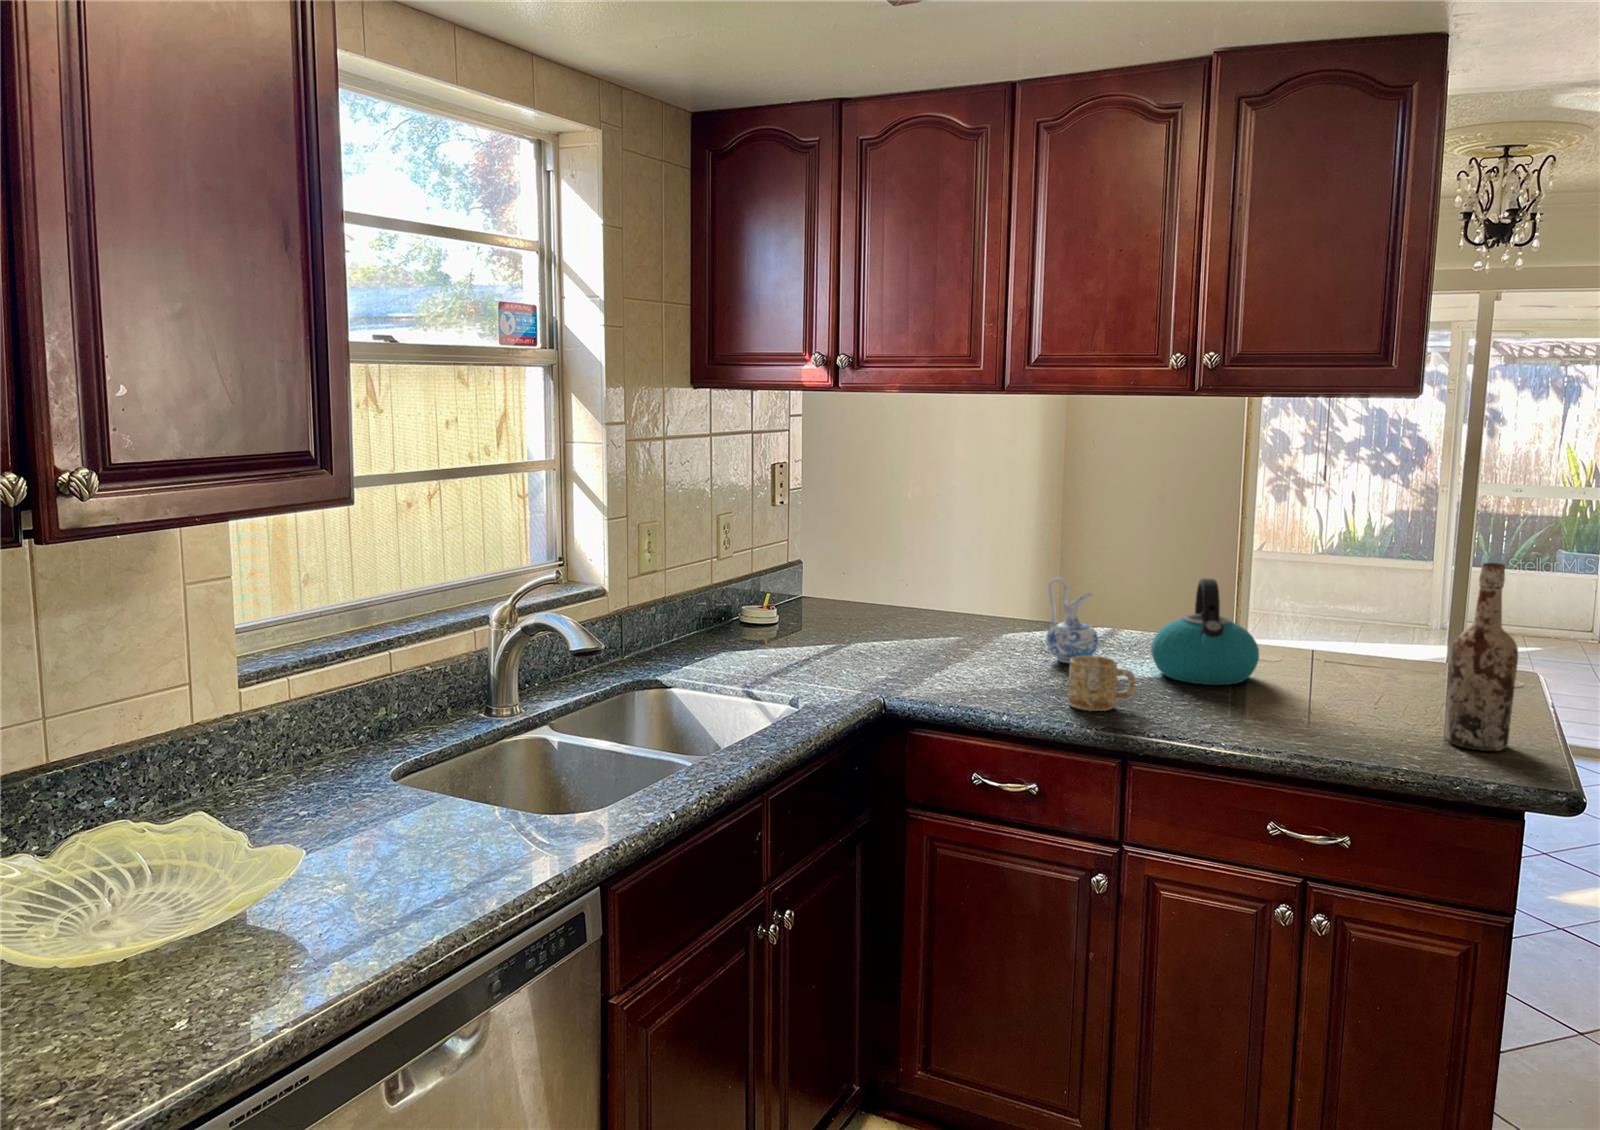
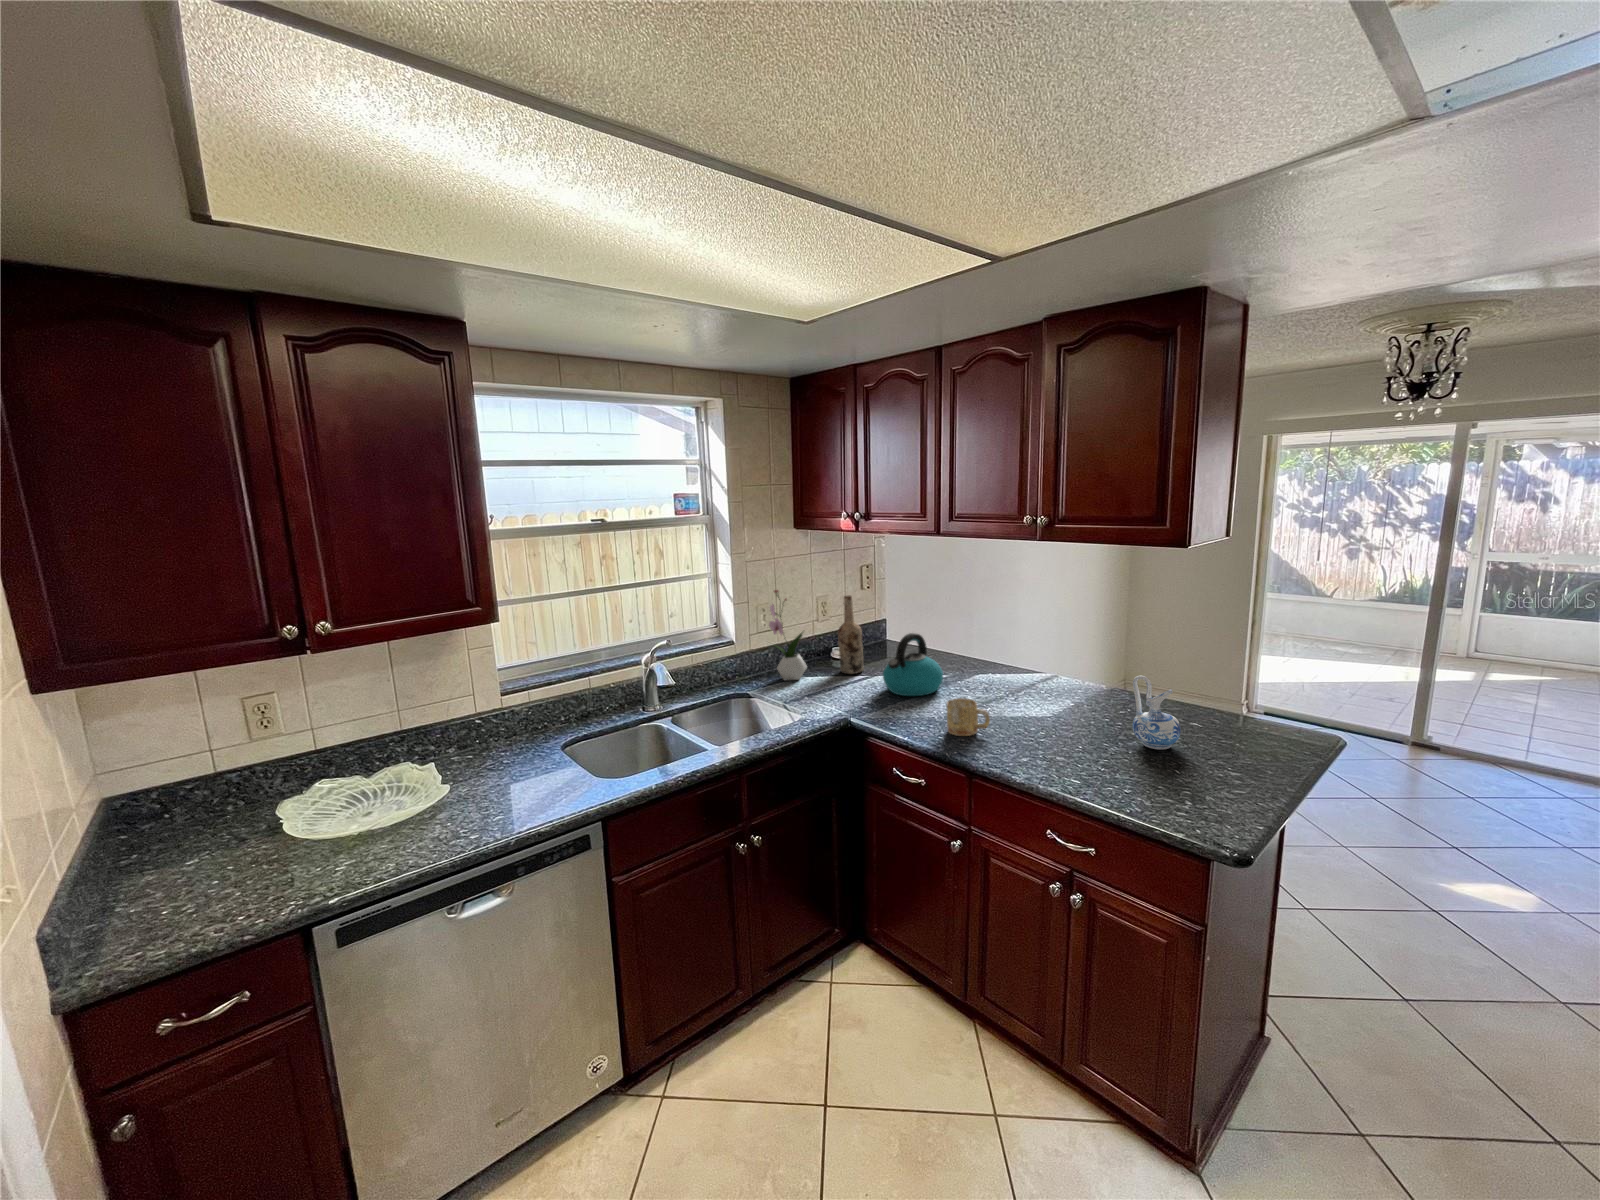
flower arrangement: none [666,494,737,657] -> present [769,590,807,680]
wine bottle: present [1445,563,1518,751] -> present [838,596,864,674]
ceramic pitcher: present [1047,578,1098,663] -> present [1132,675,1181,749]
kettle: present [1151,579,1259,685] -> present [883,633,943,696]

